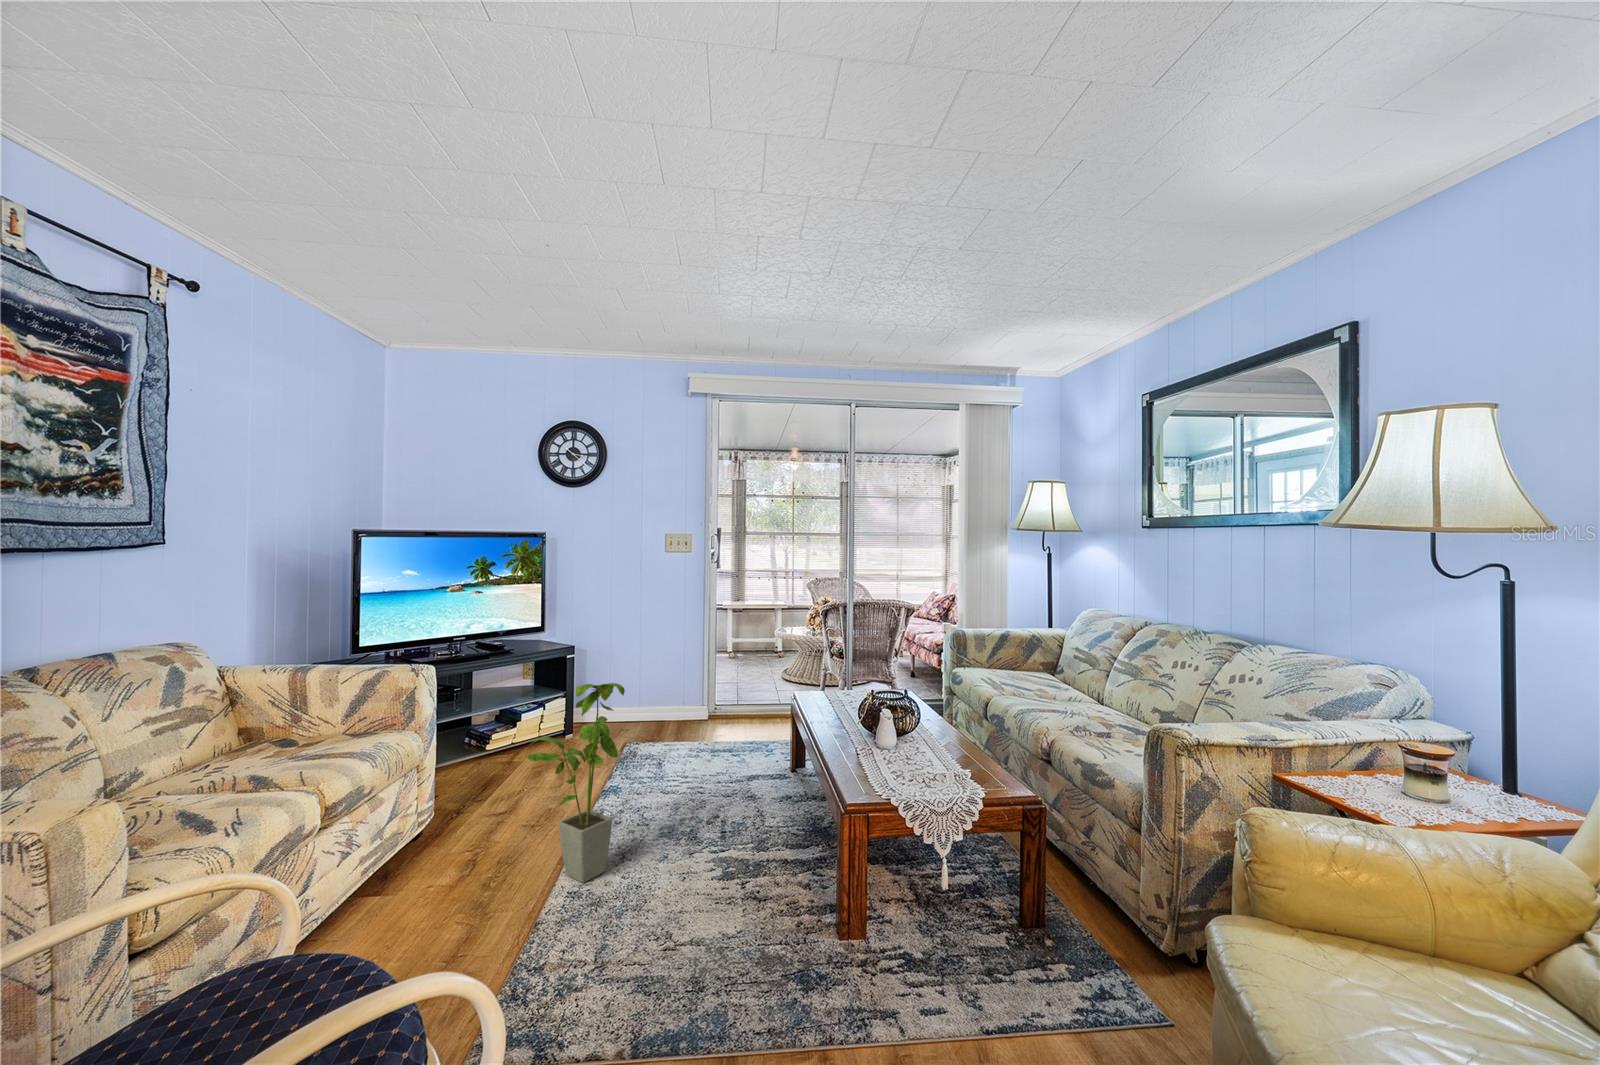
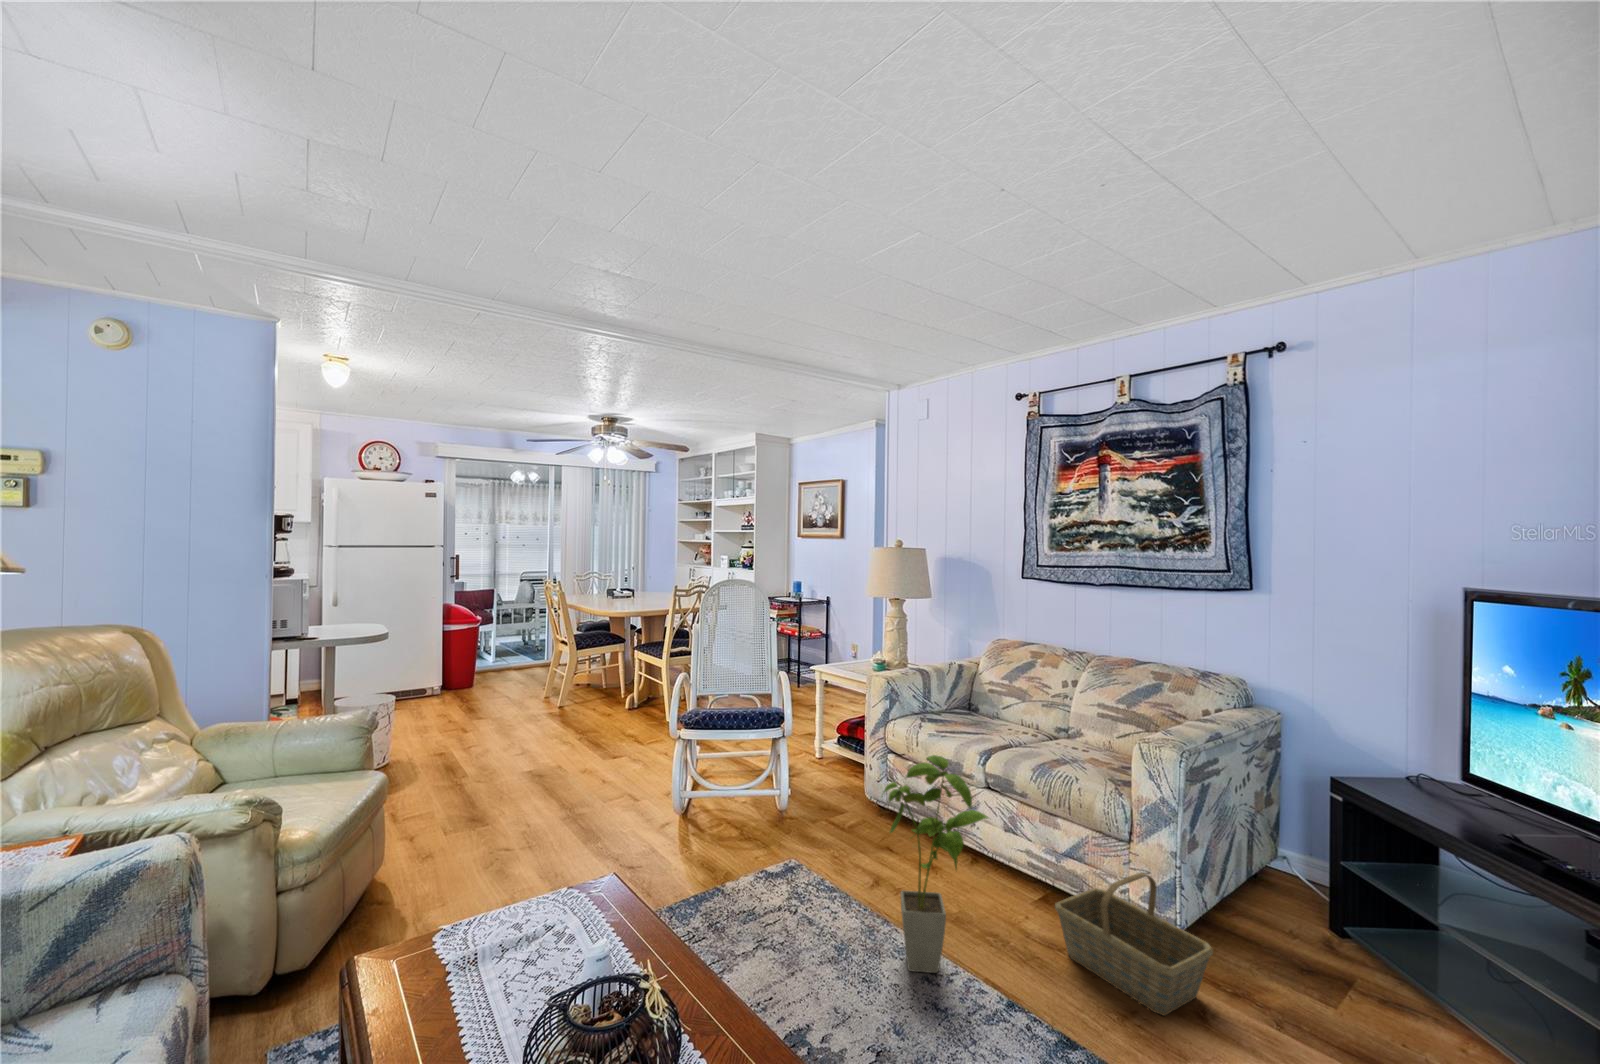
basket: none [429,755,528,849] -> present [1055,873,1213,1016]

